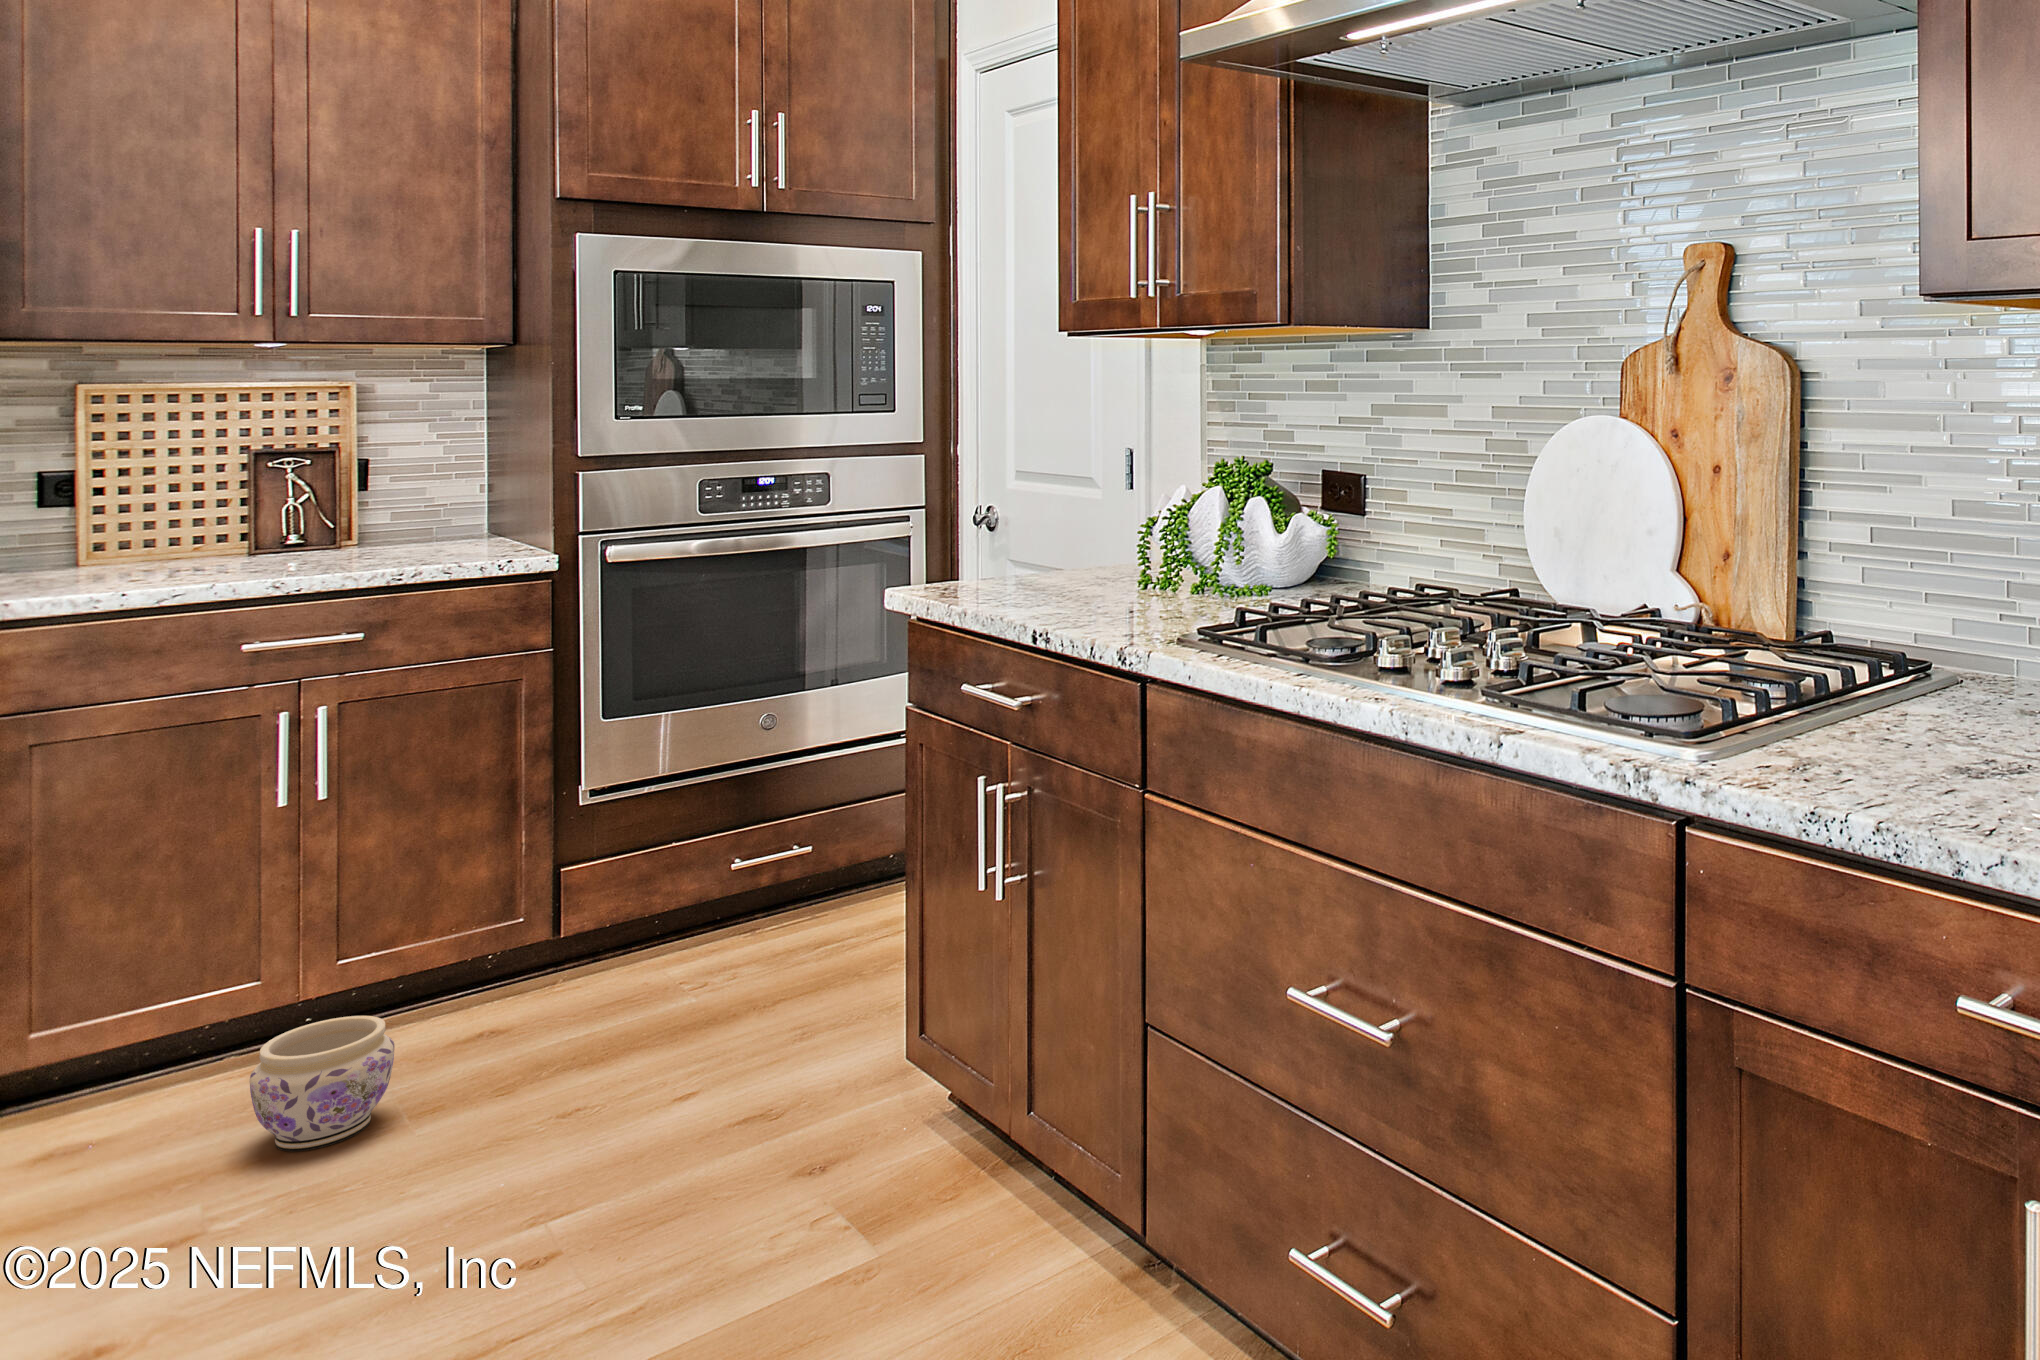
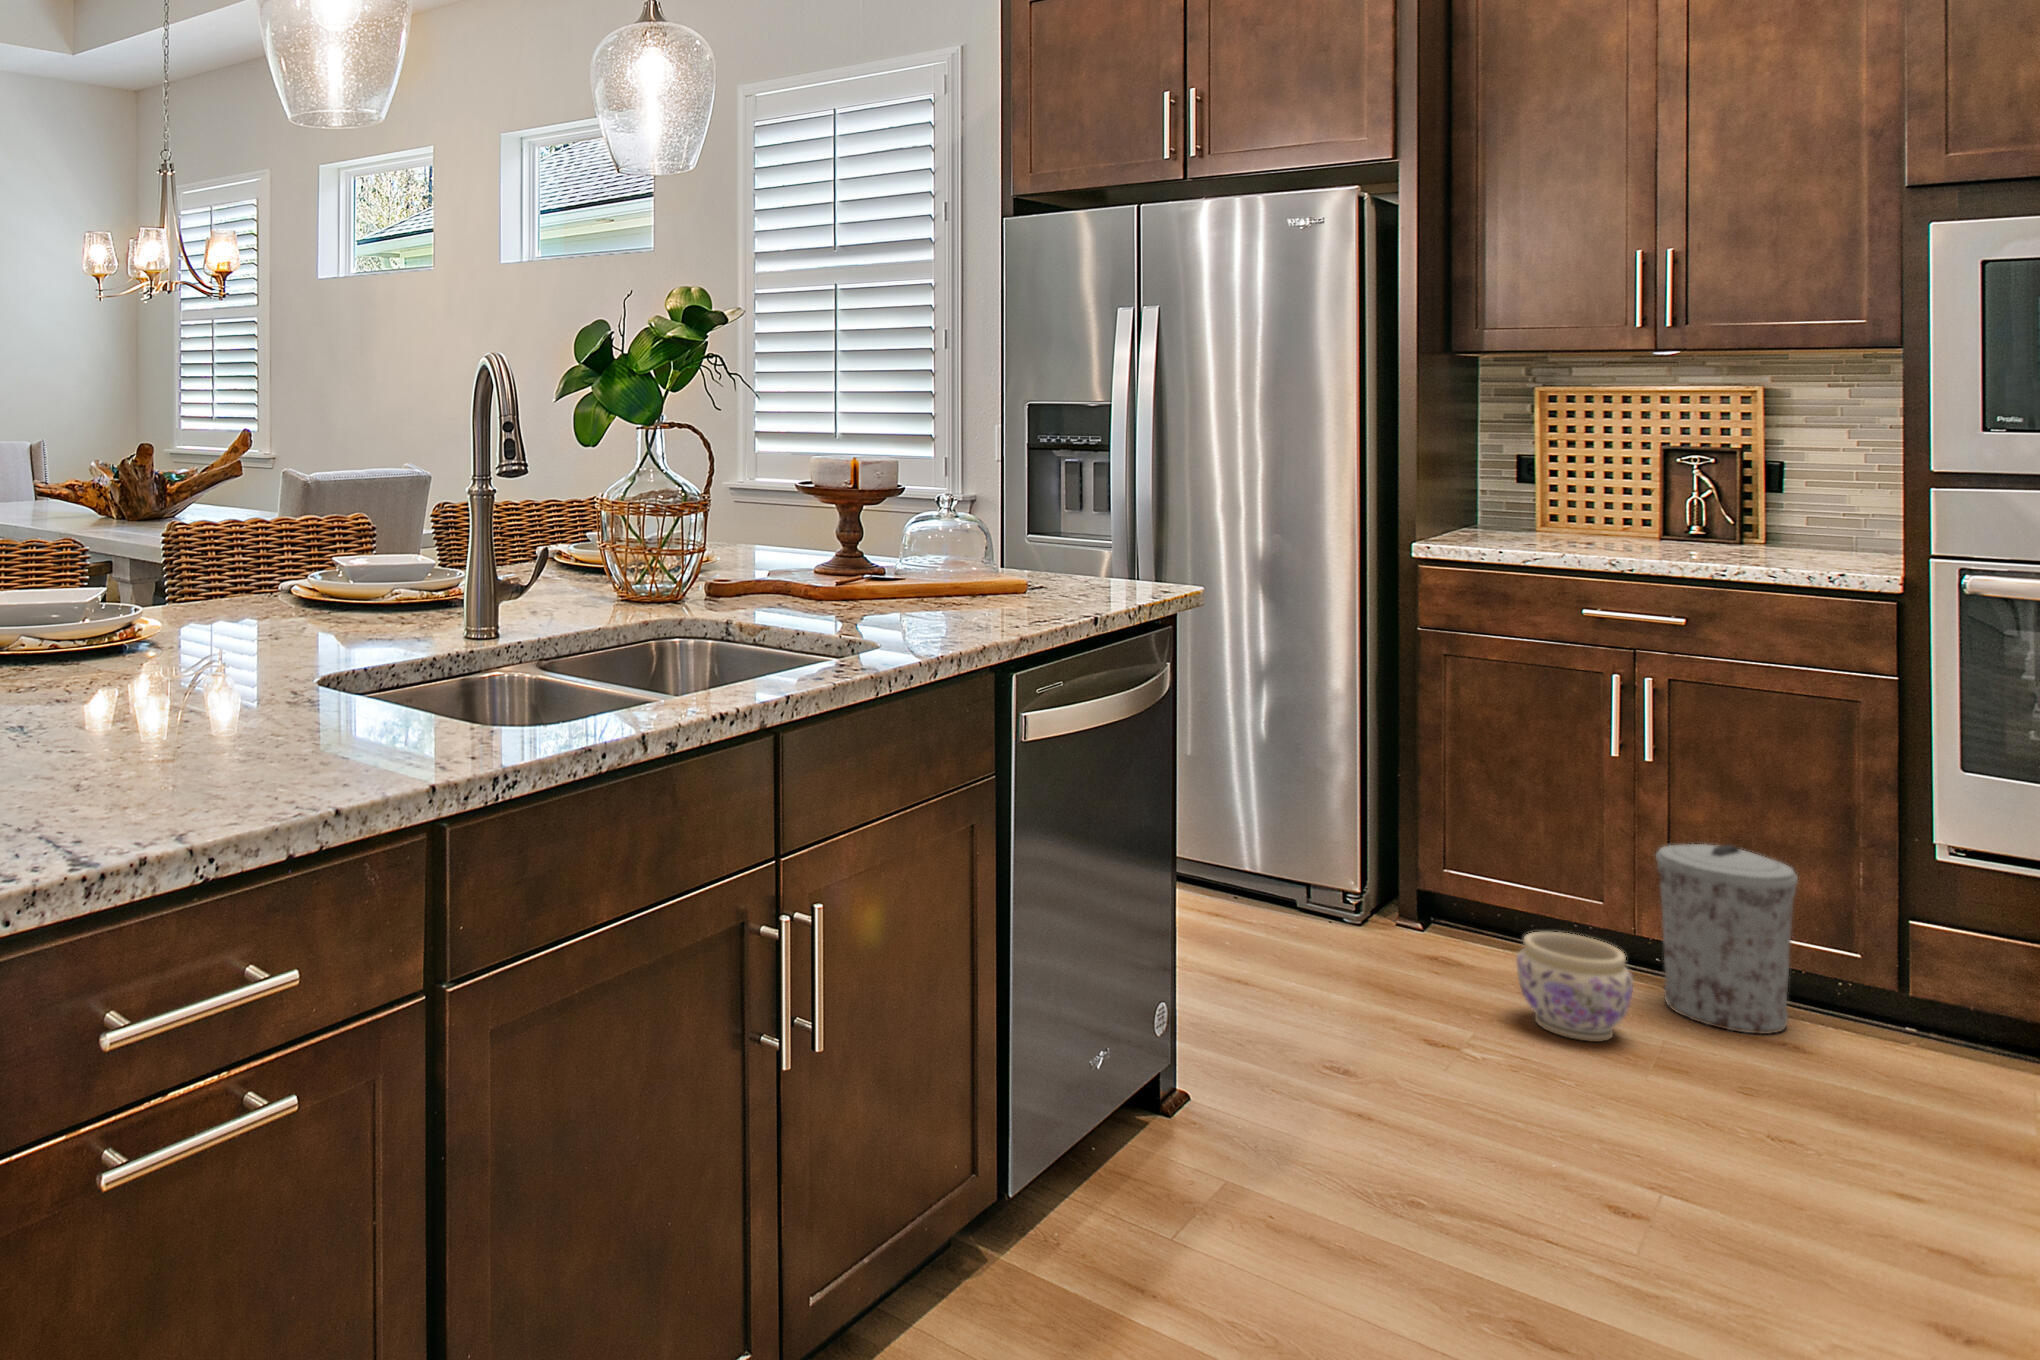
trash can: none [352,859,497,1060] -> present [1656,844,1798,1034]

